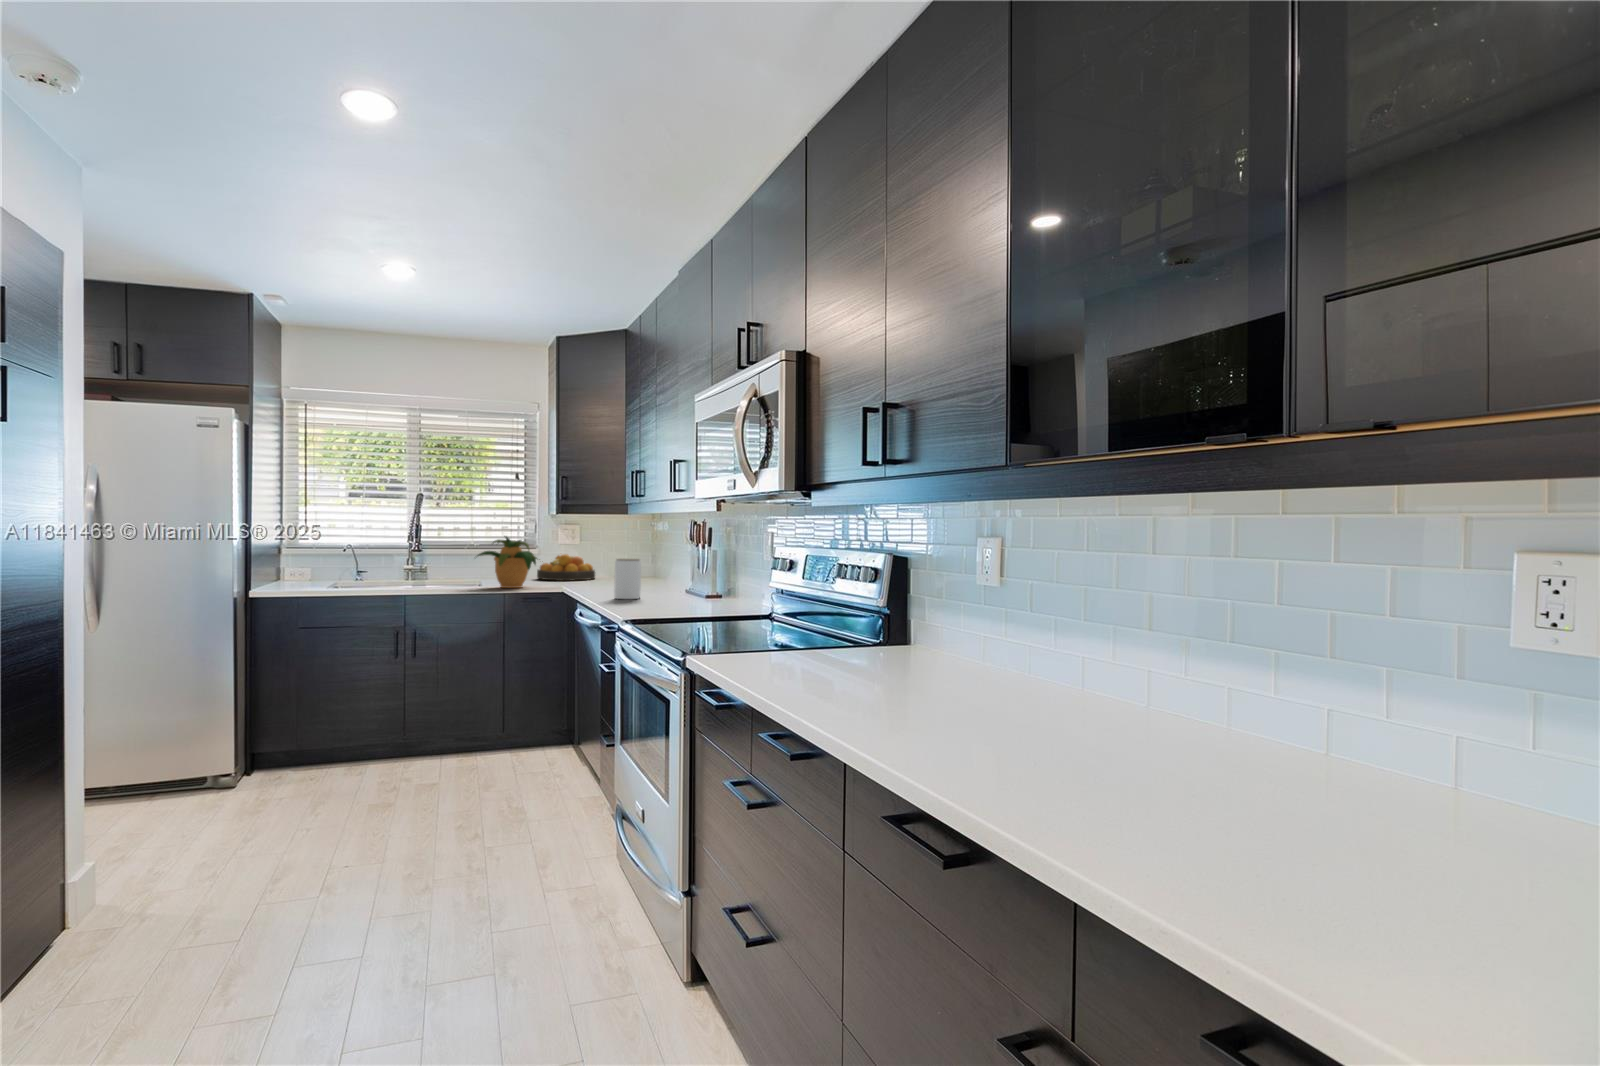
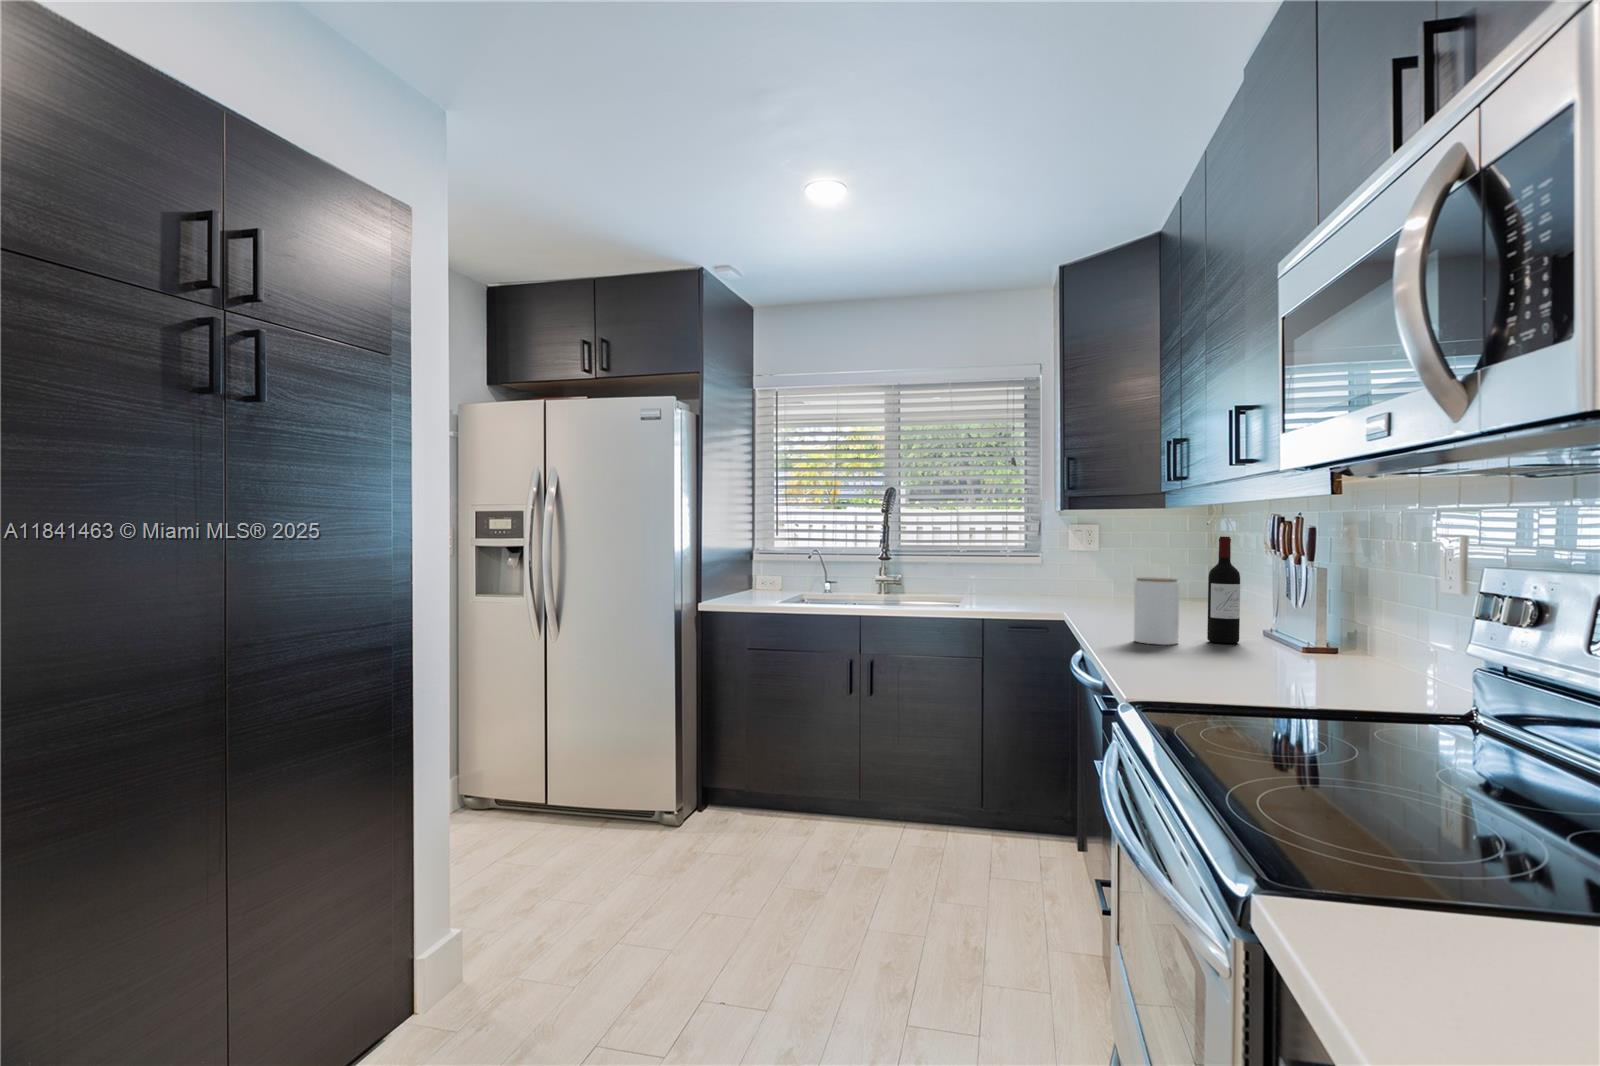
wine bottle: none [656,533,674,597] -> present [1207,536,1240,644]
potted plant: present [477,536,537,588] -> none [947,540,1037,611]
fruit bowl: present [537,554,595,580] -> none [1039,564,1120,602]

